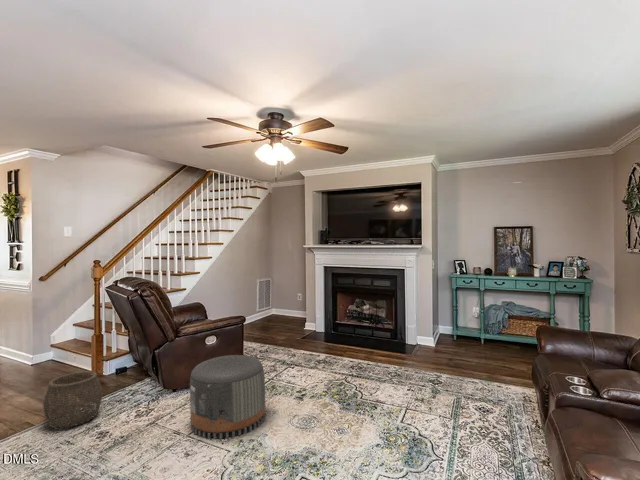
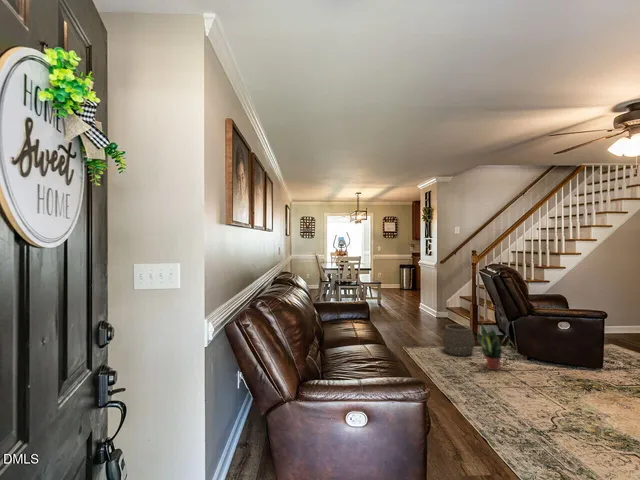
pouf: present [190,355,265,439] -> none [531,337,600,399]
potted plant: none [109,364,158,432] -> present [478,324,509,370]

